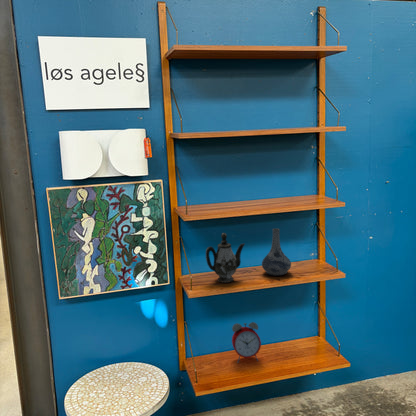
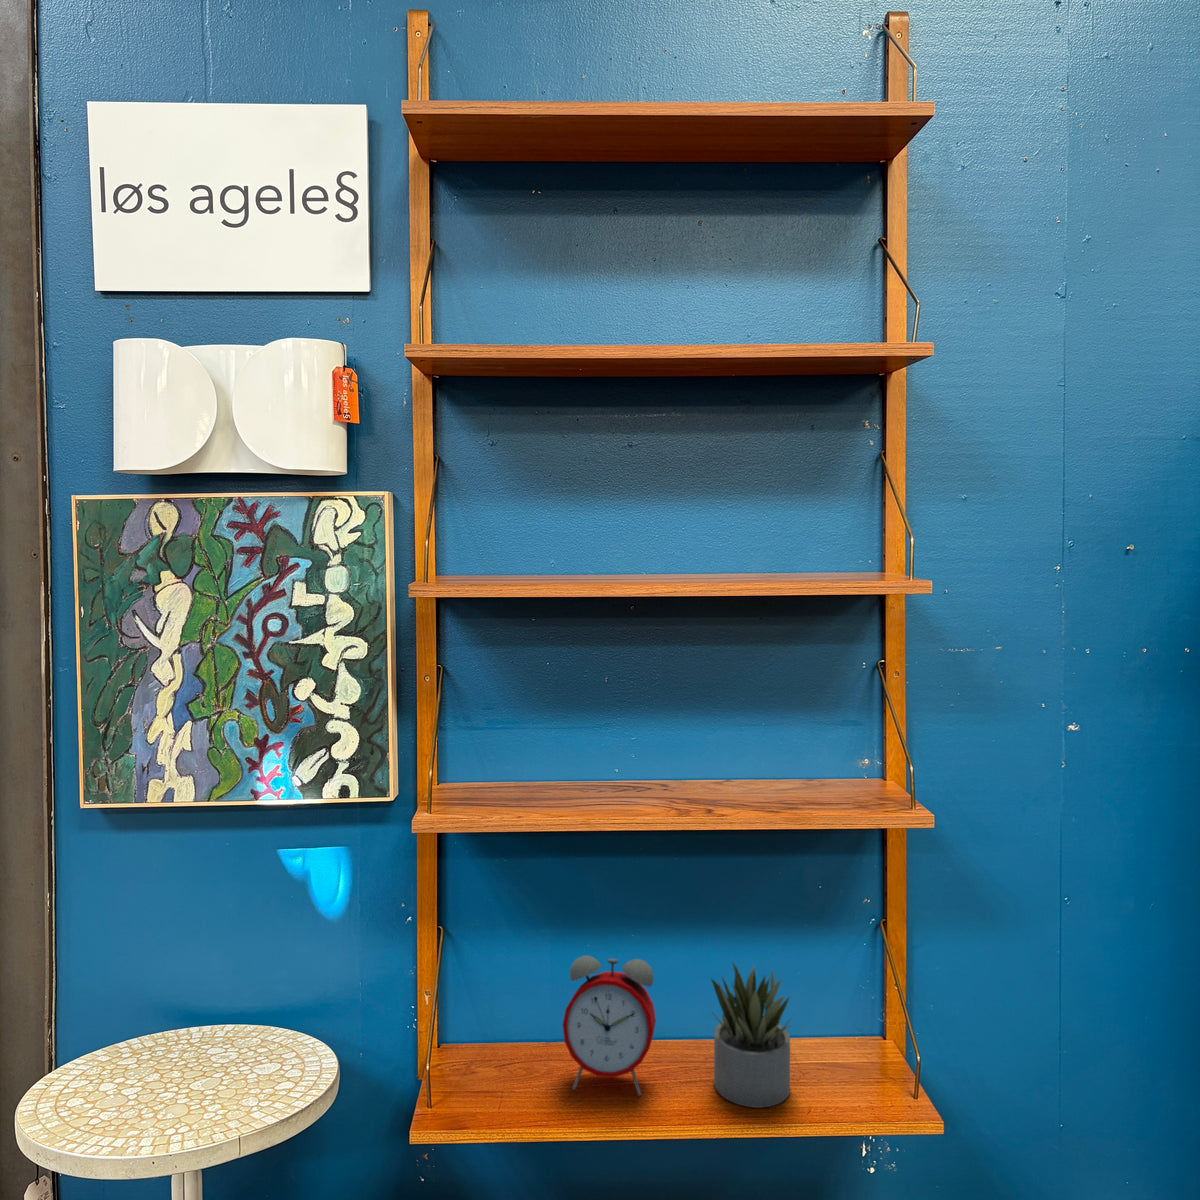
decorative vase: present [262,229,291,275] -> none [667,655,762,806]
teapot: present [206,233,245,283] -> none [478,650,607,808]
succulent plant: none [273,319,301,359] -> present [712,963,790,1108]

